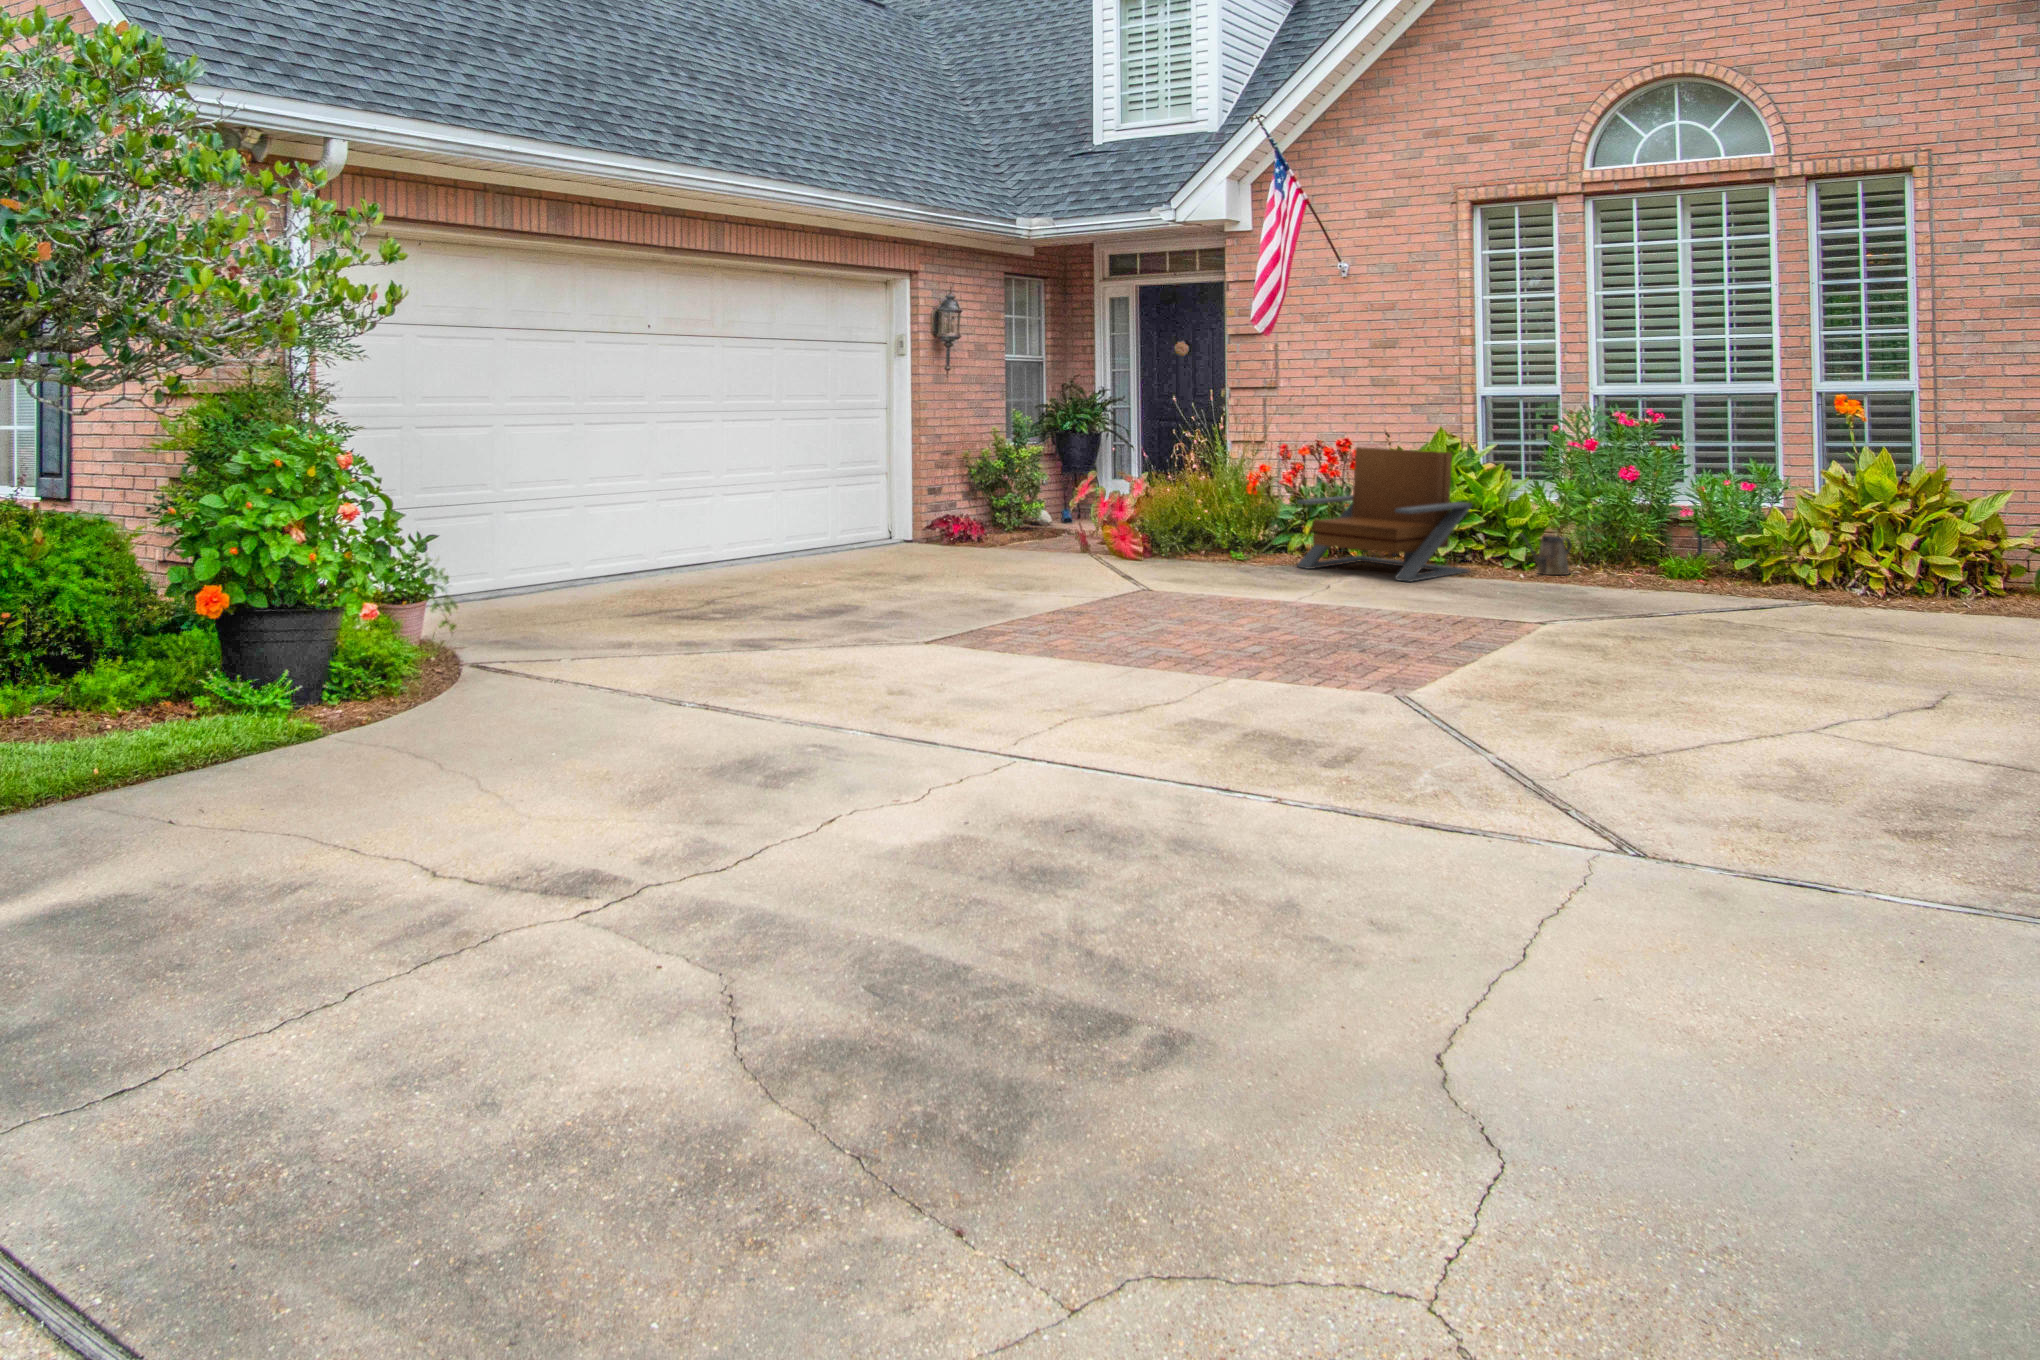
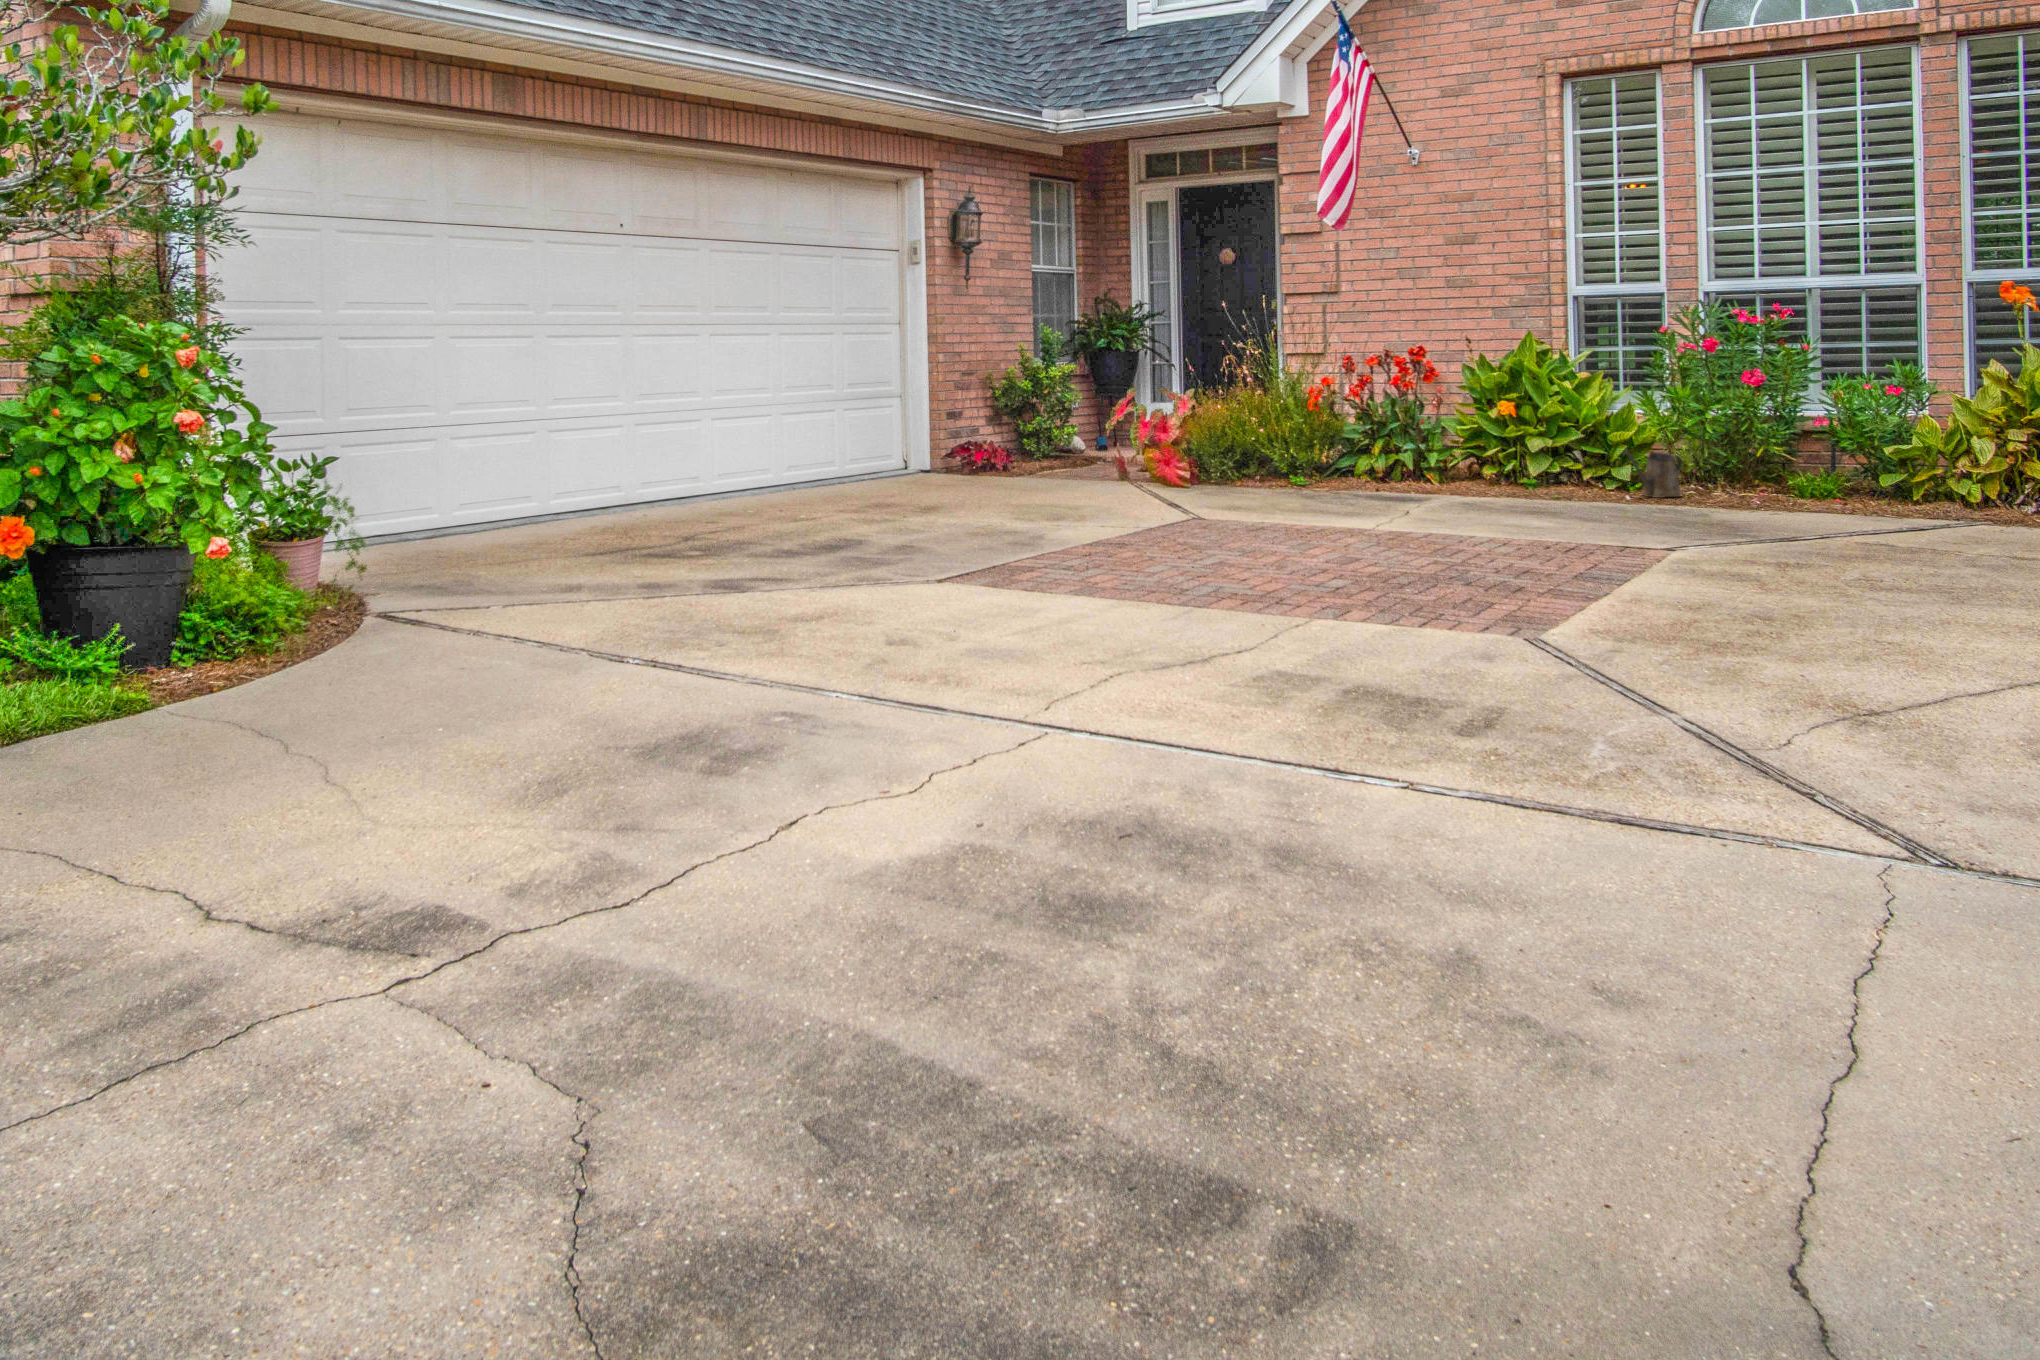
lounge chair: present [1297,447,1472,582] -> none [1365,356,1568,507]

